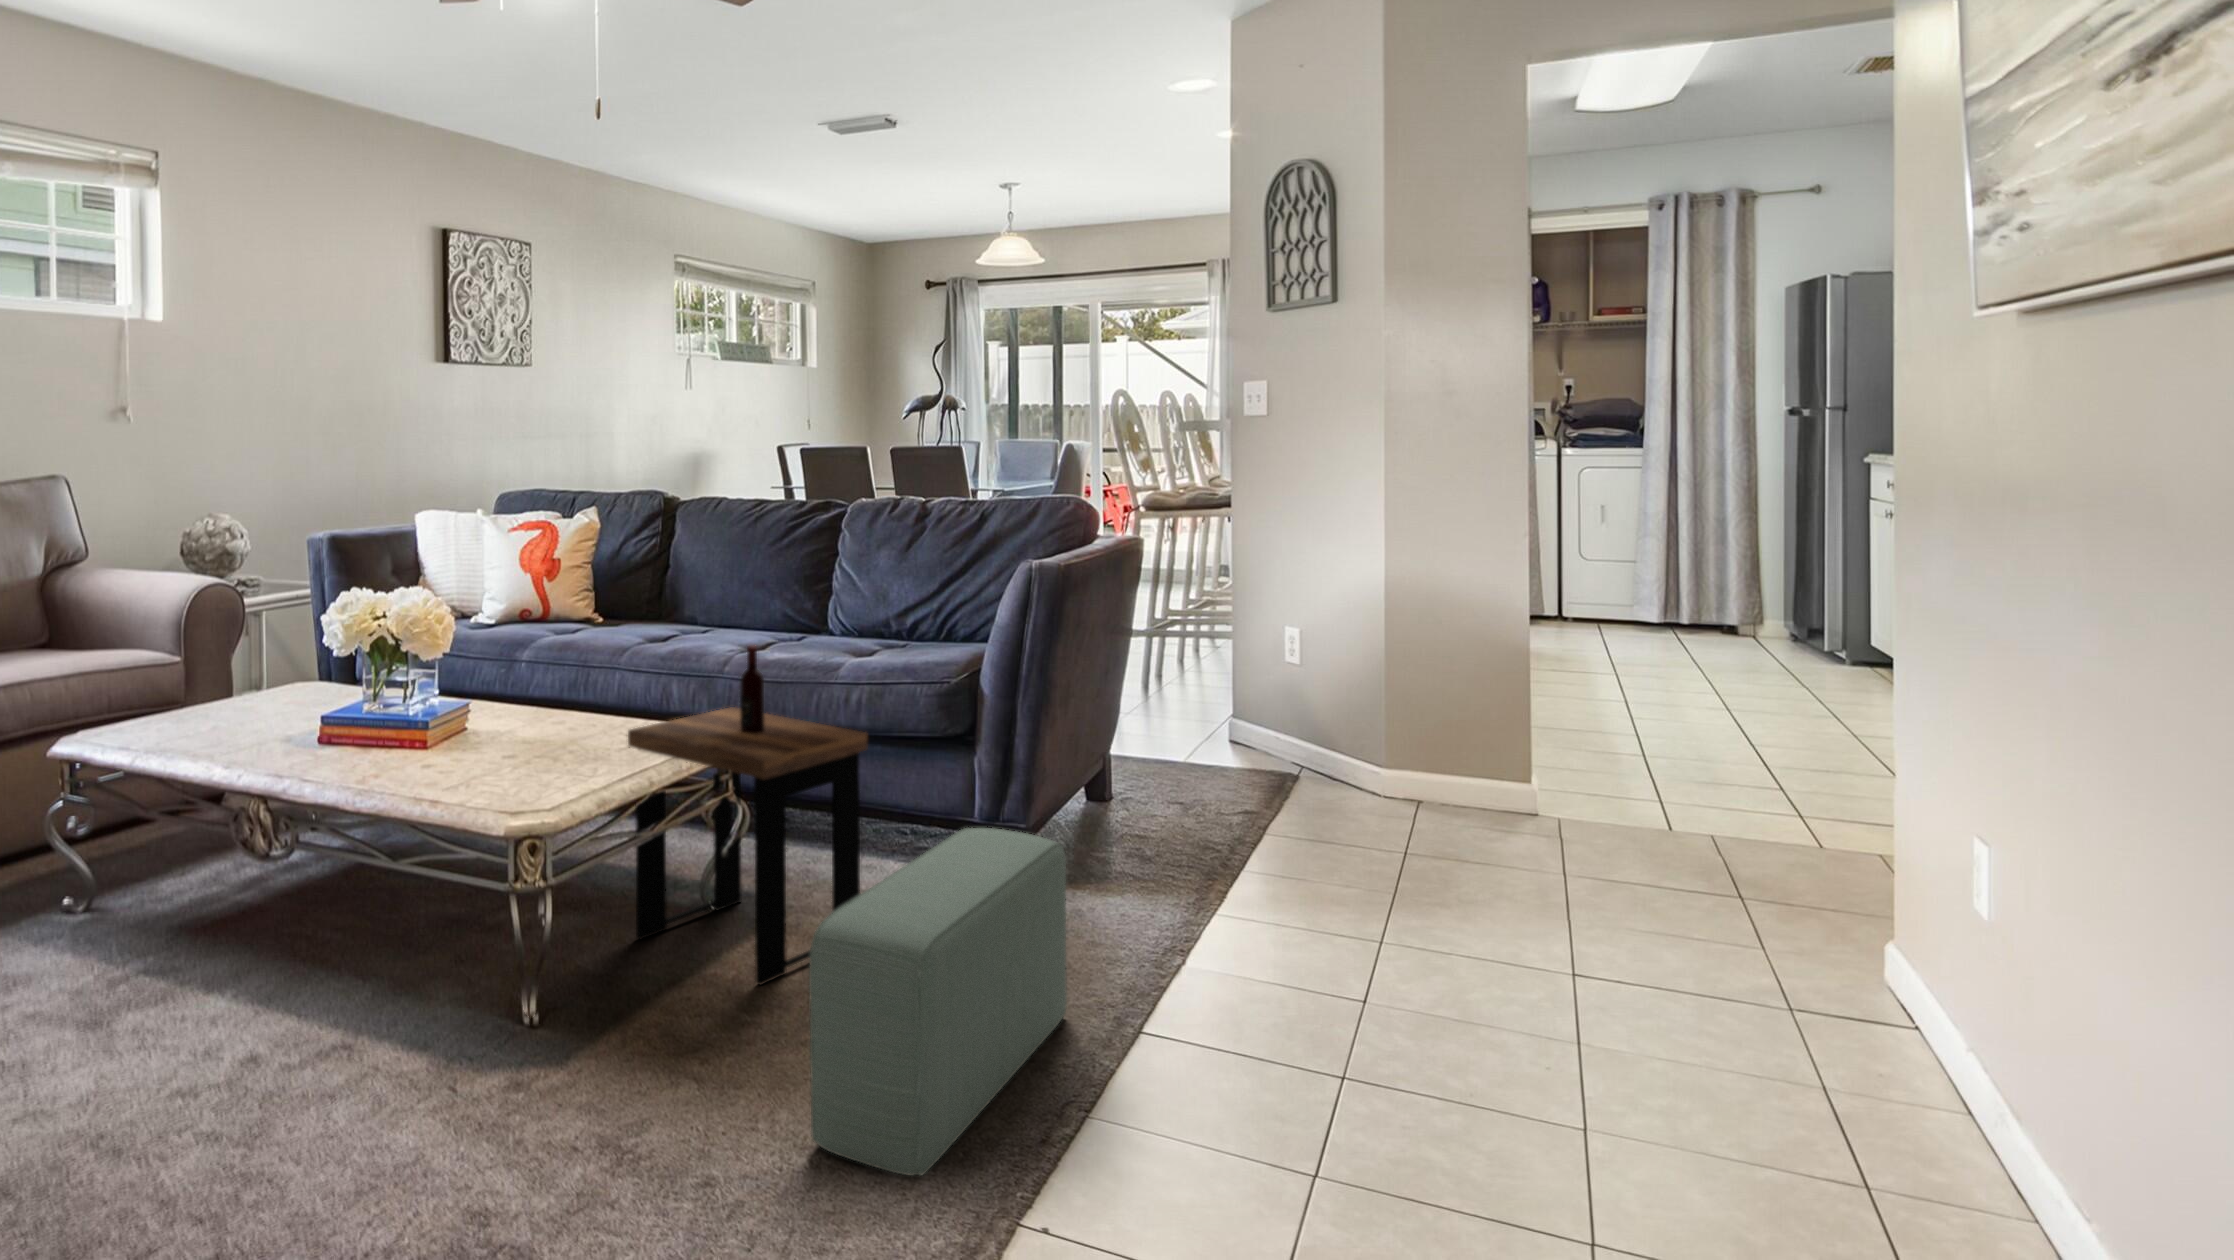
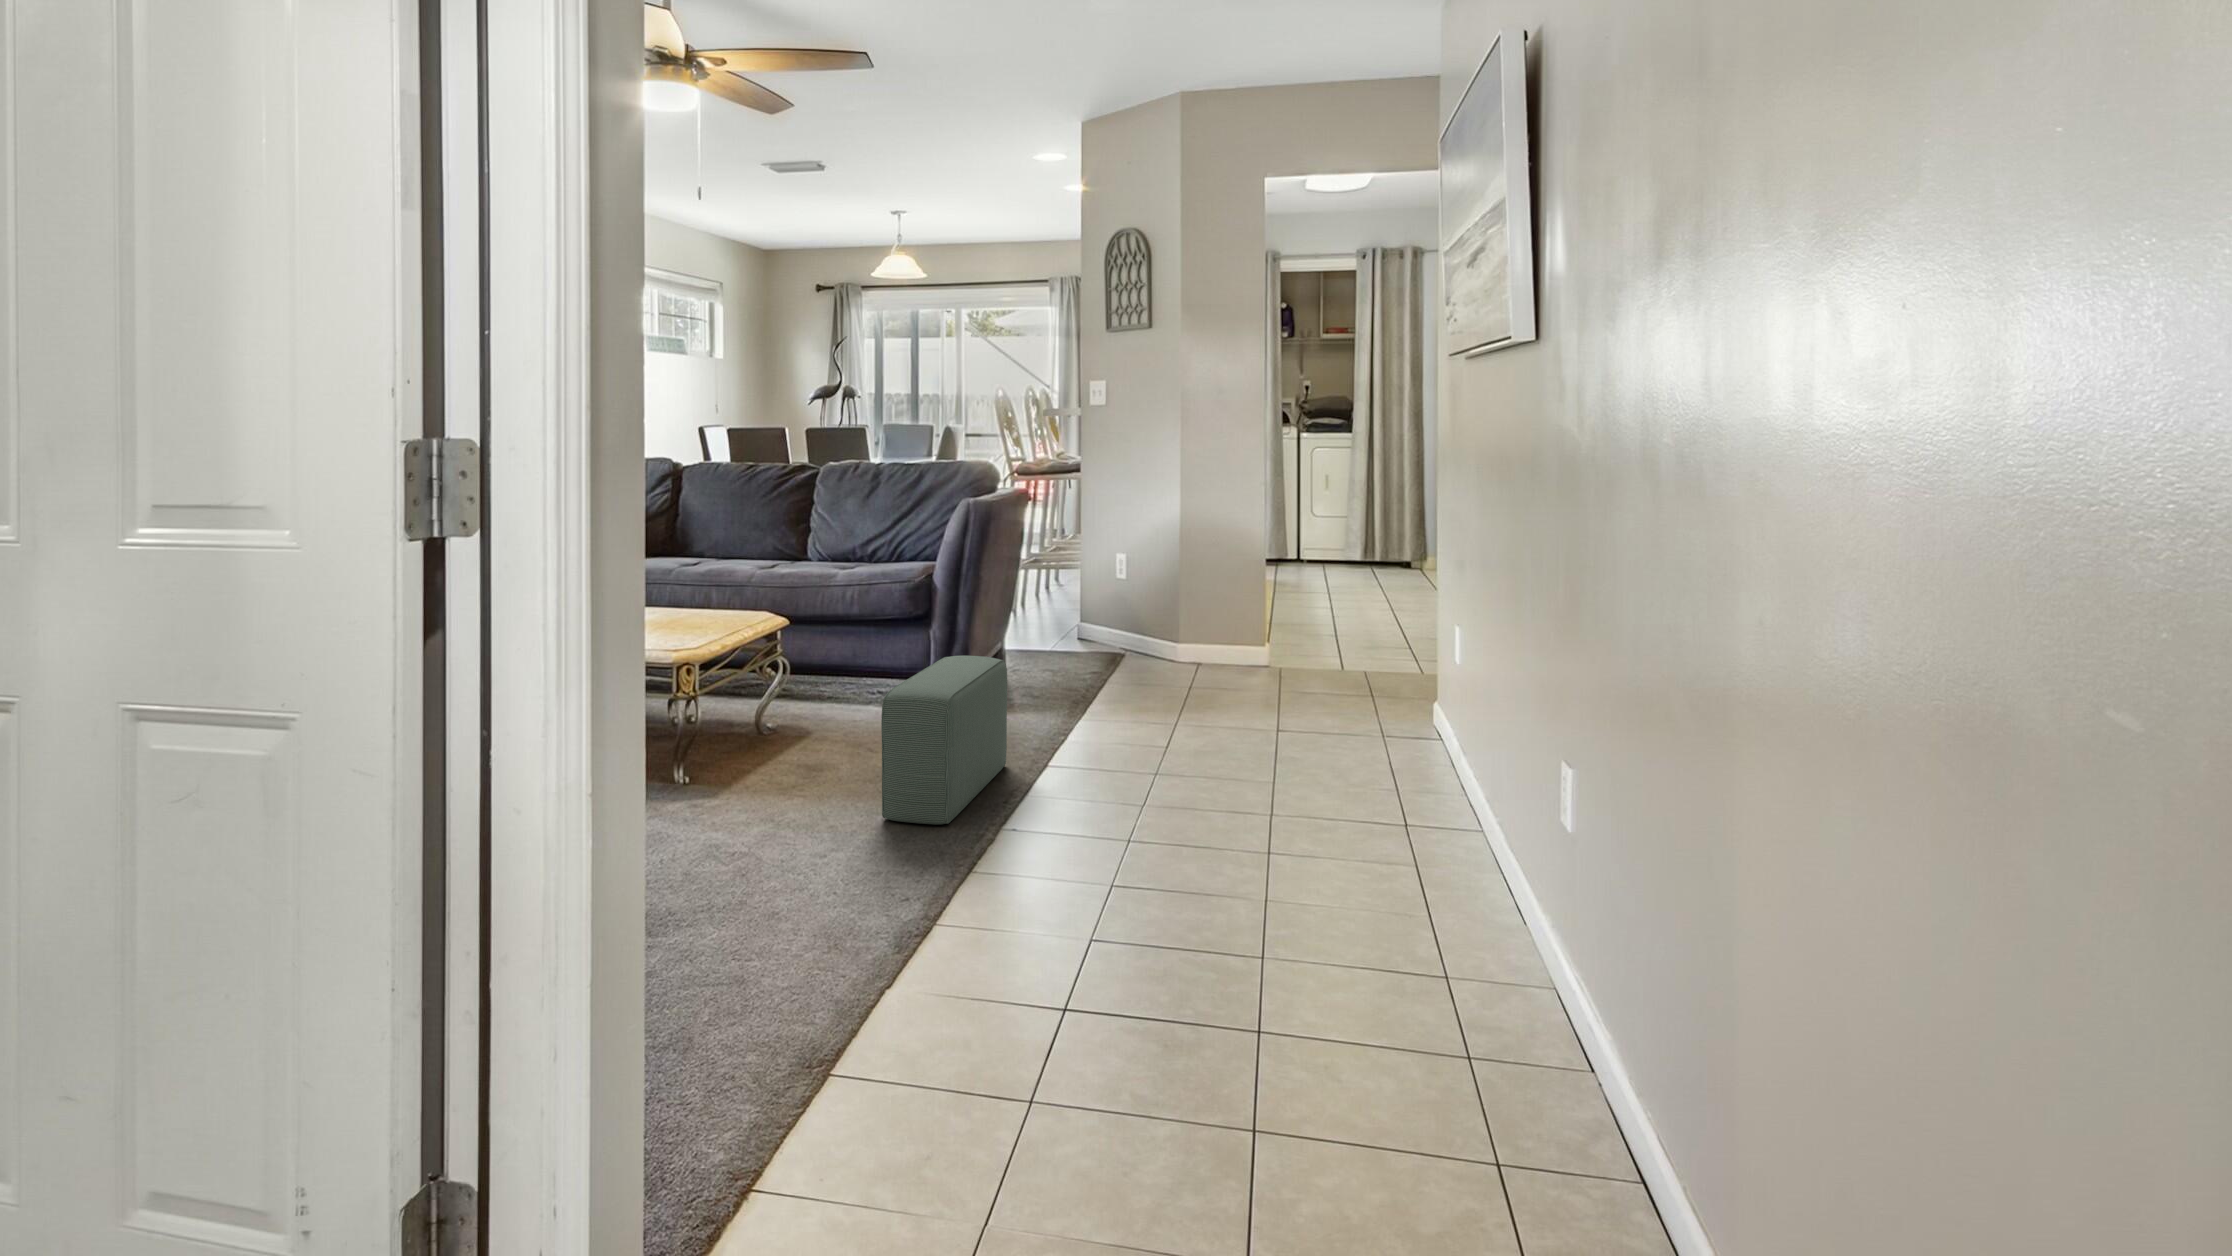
side table: present [628,645,867,985] -> none [716,554,875,766]

